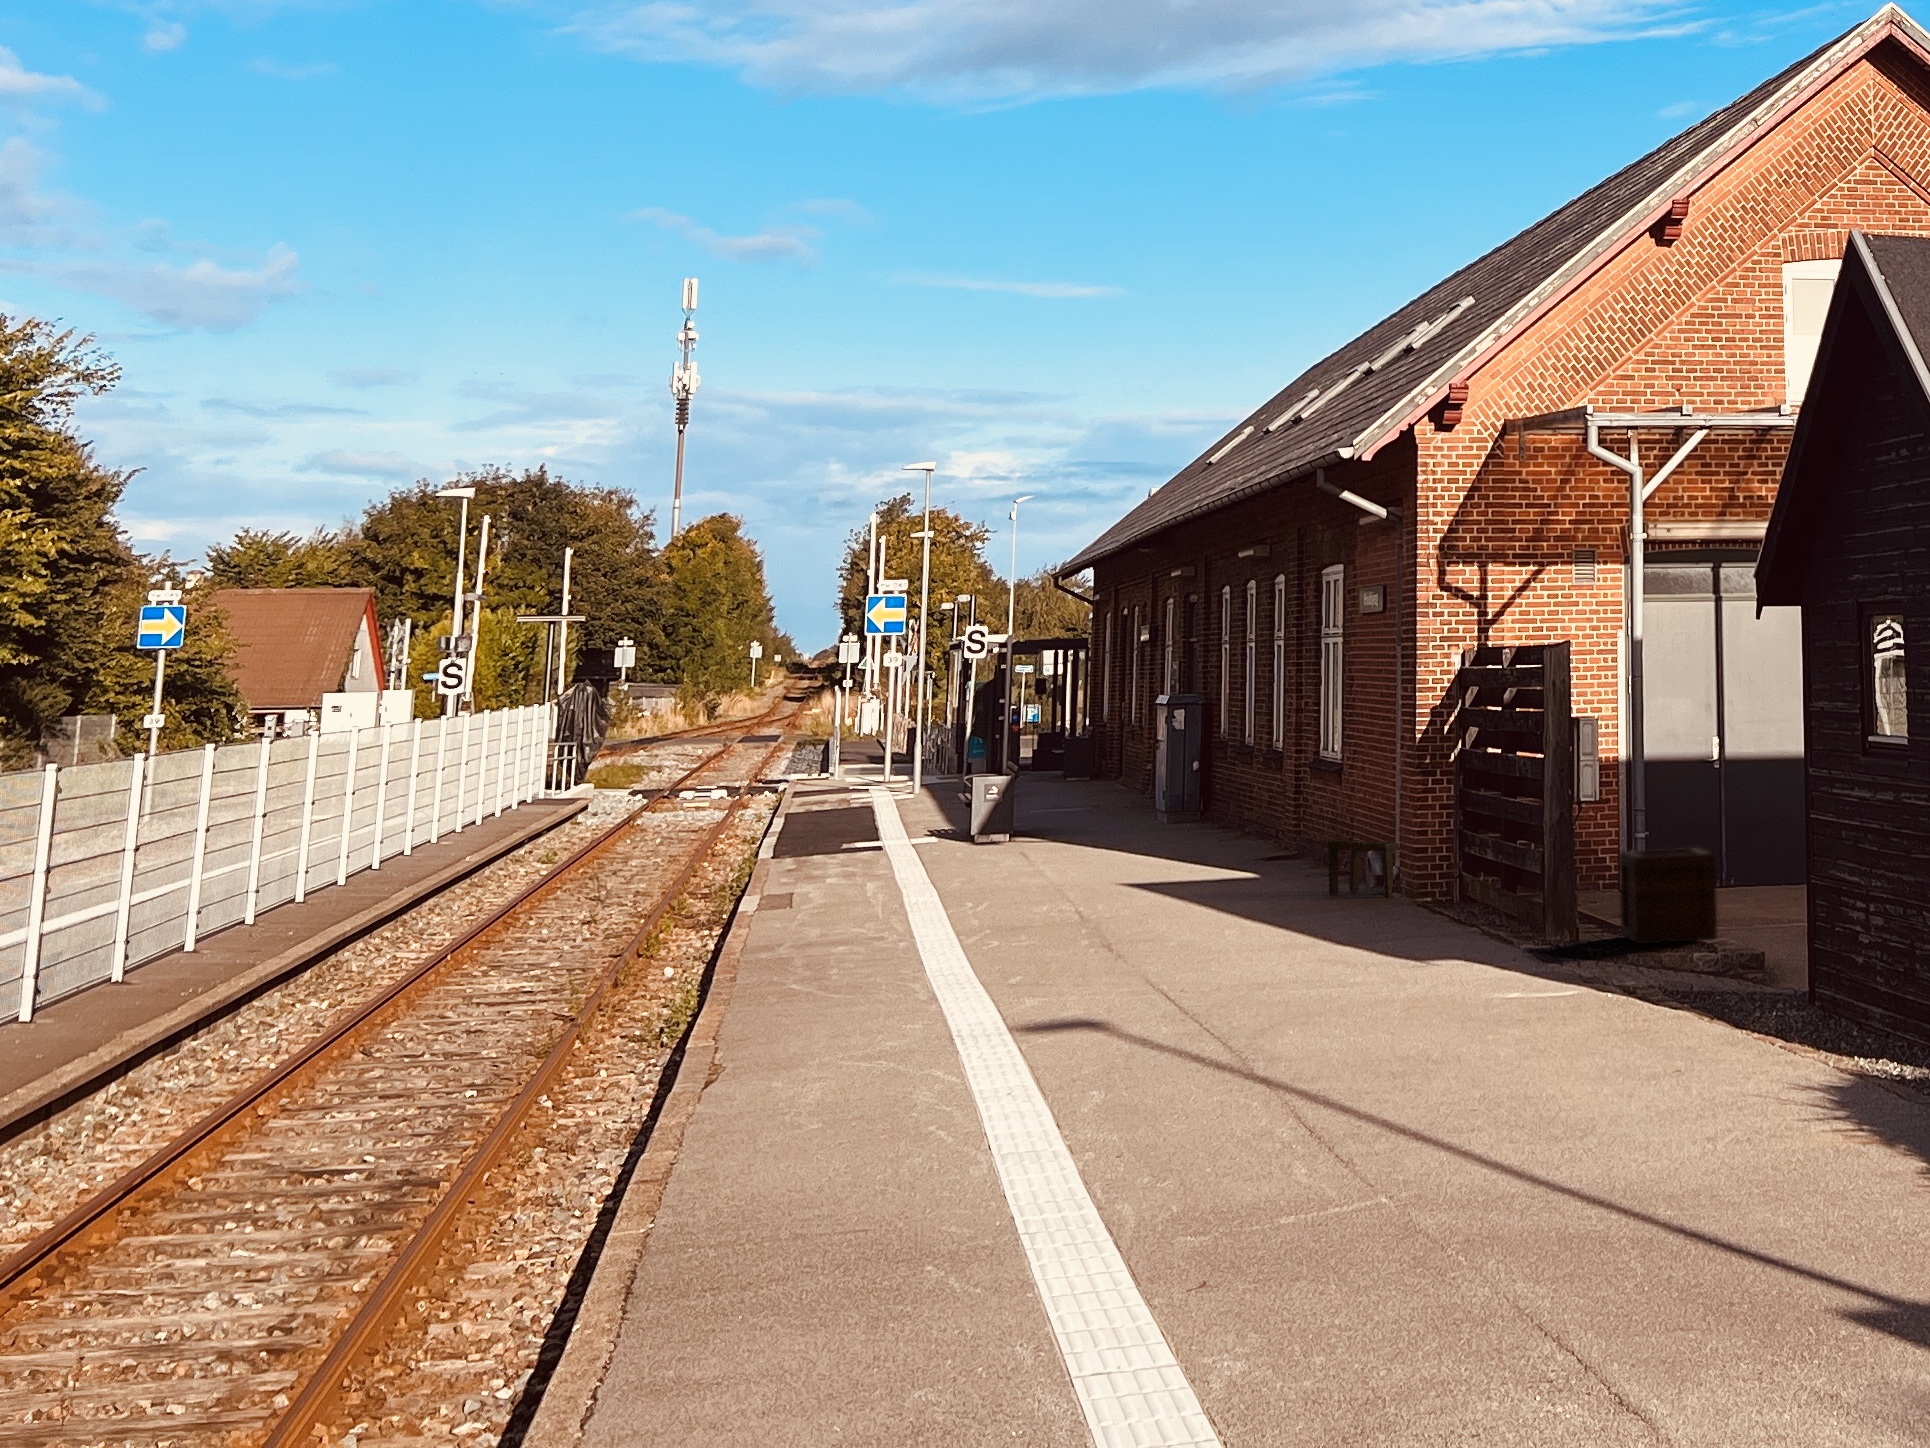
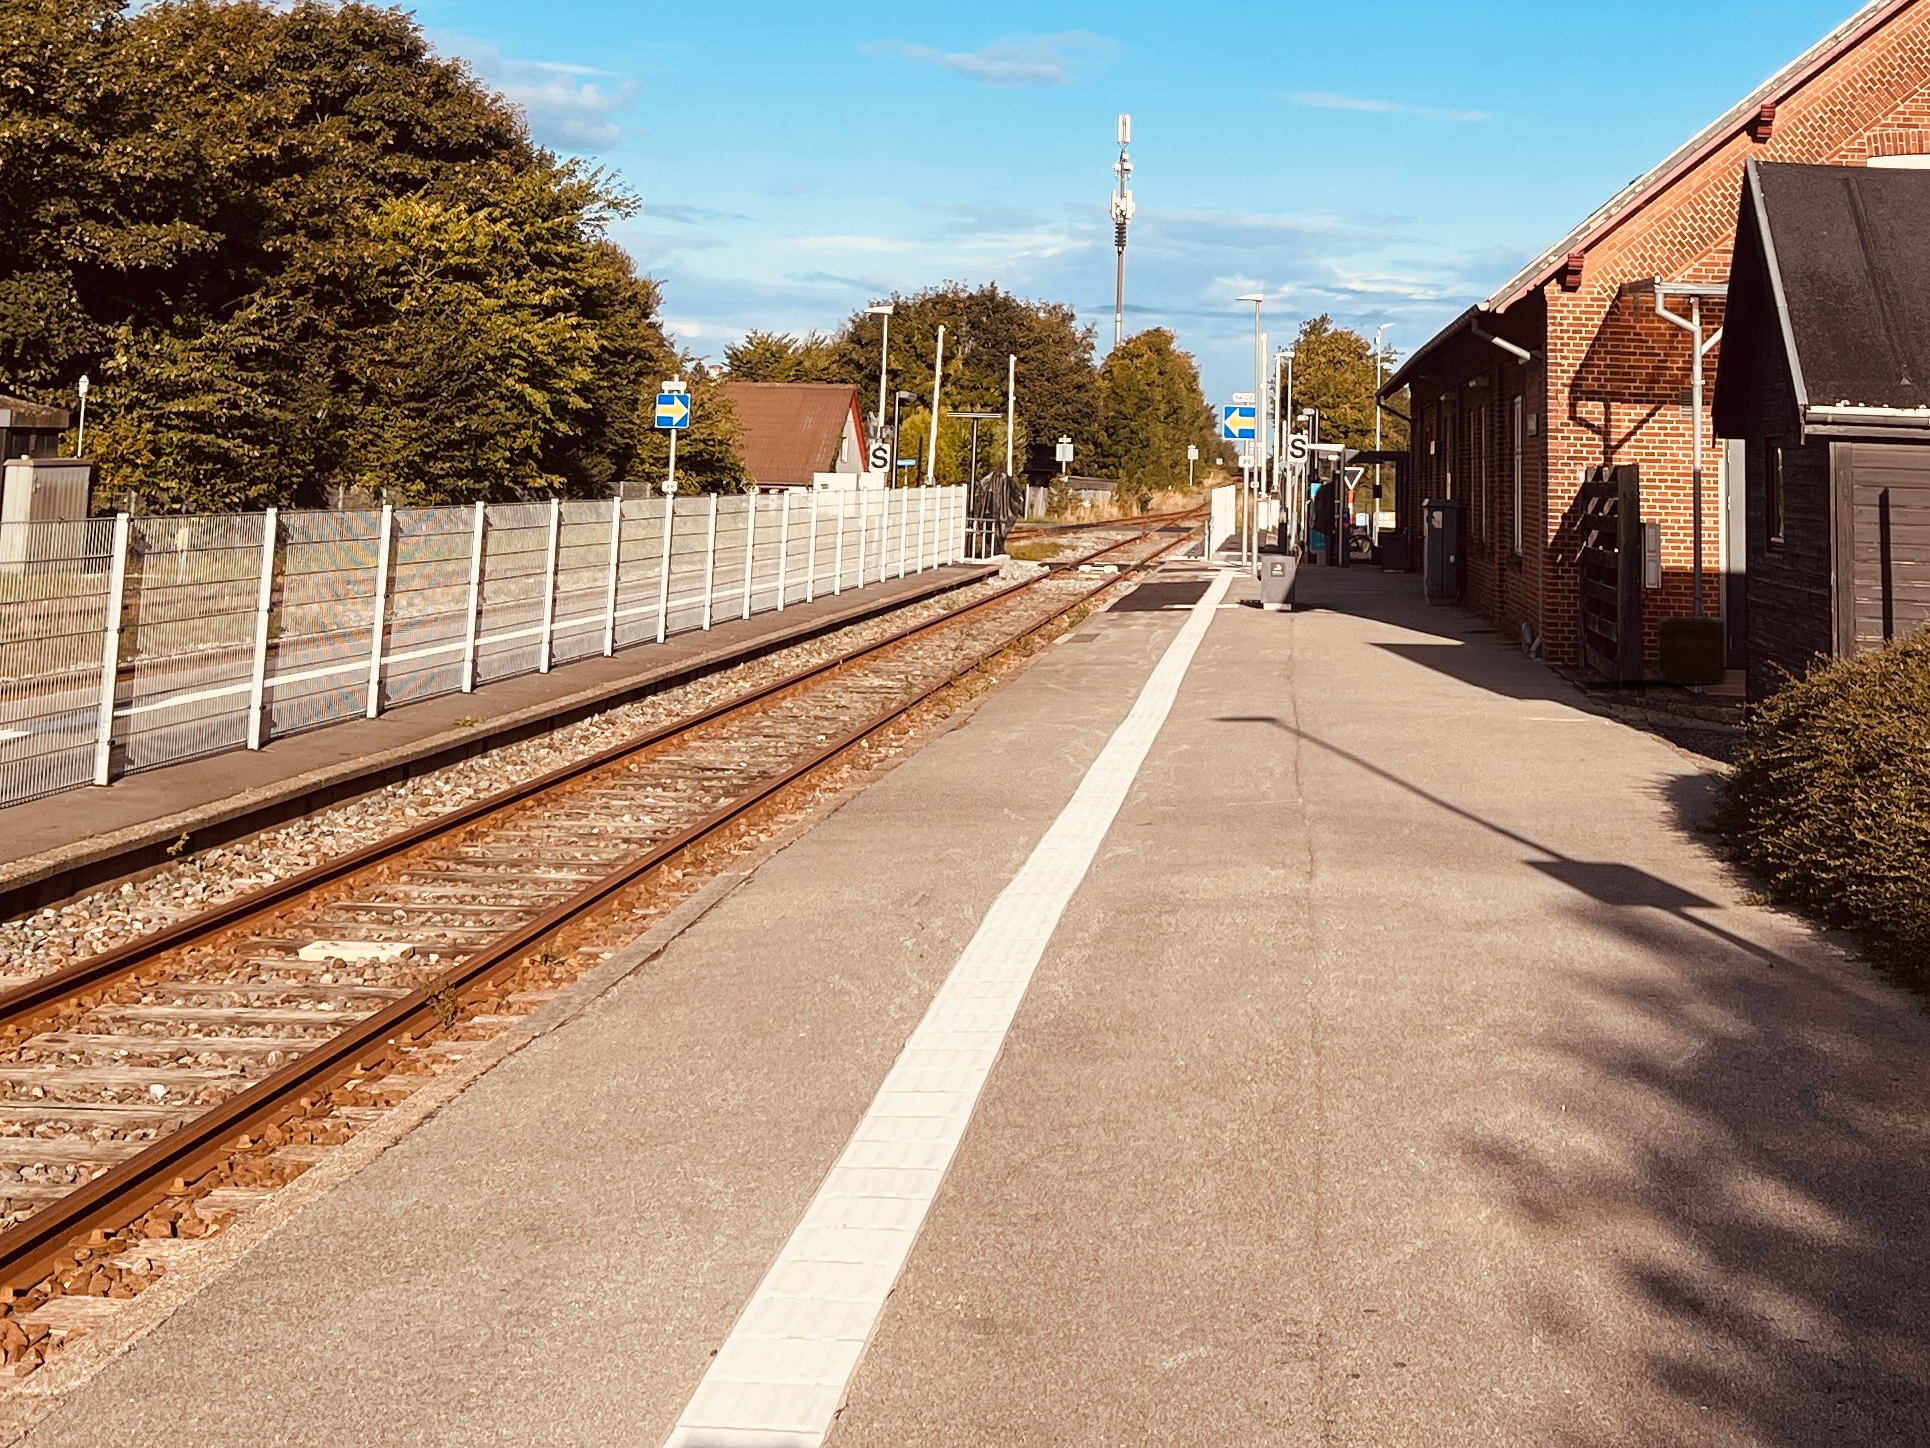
bench: present [1327,840,1398,898] -> none [1482,606,1549,650]

